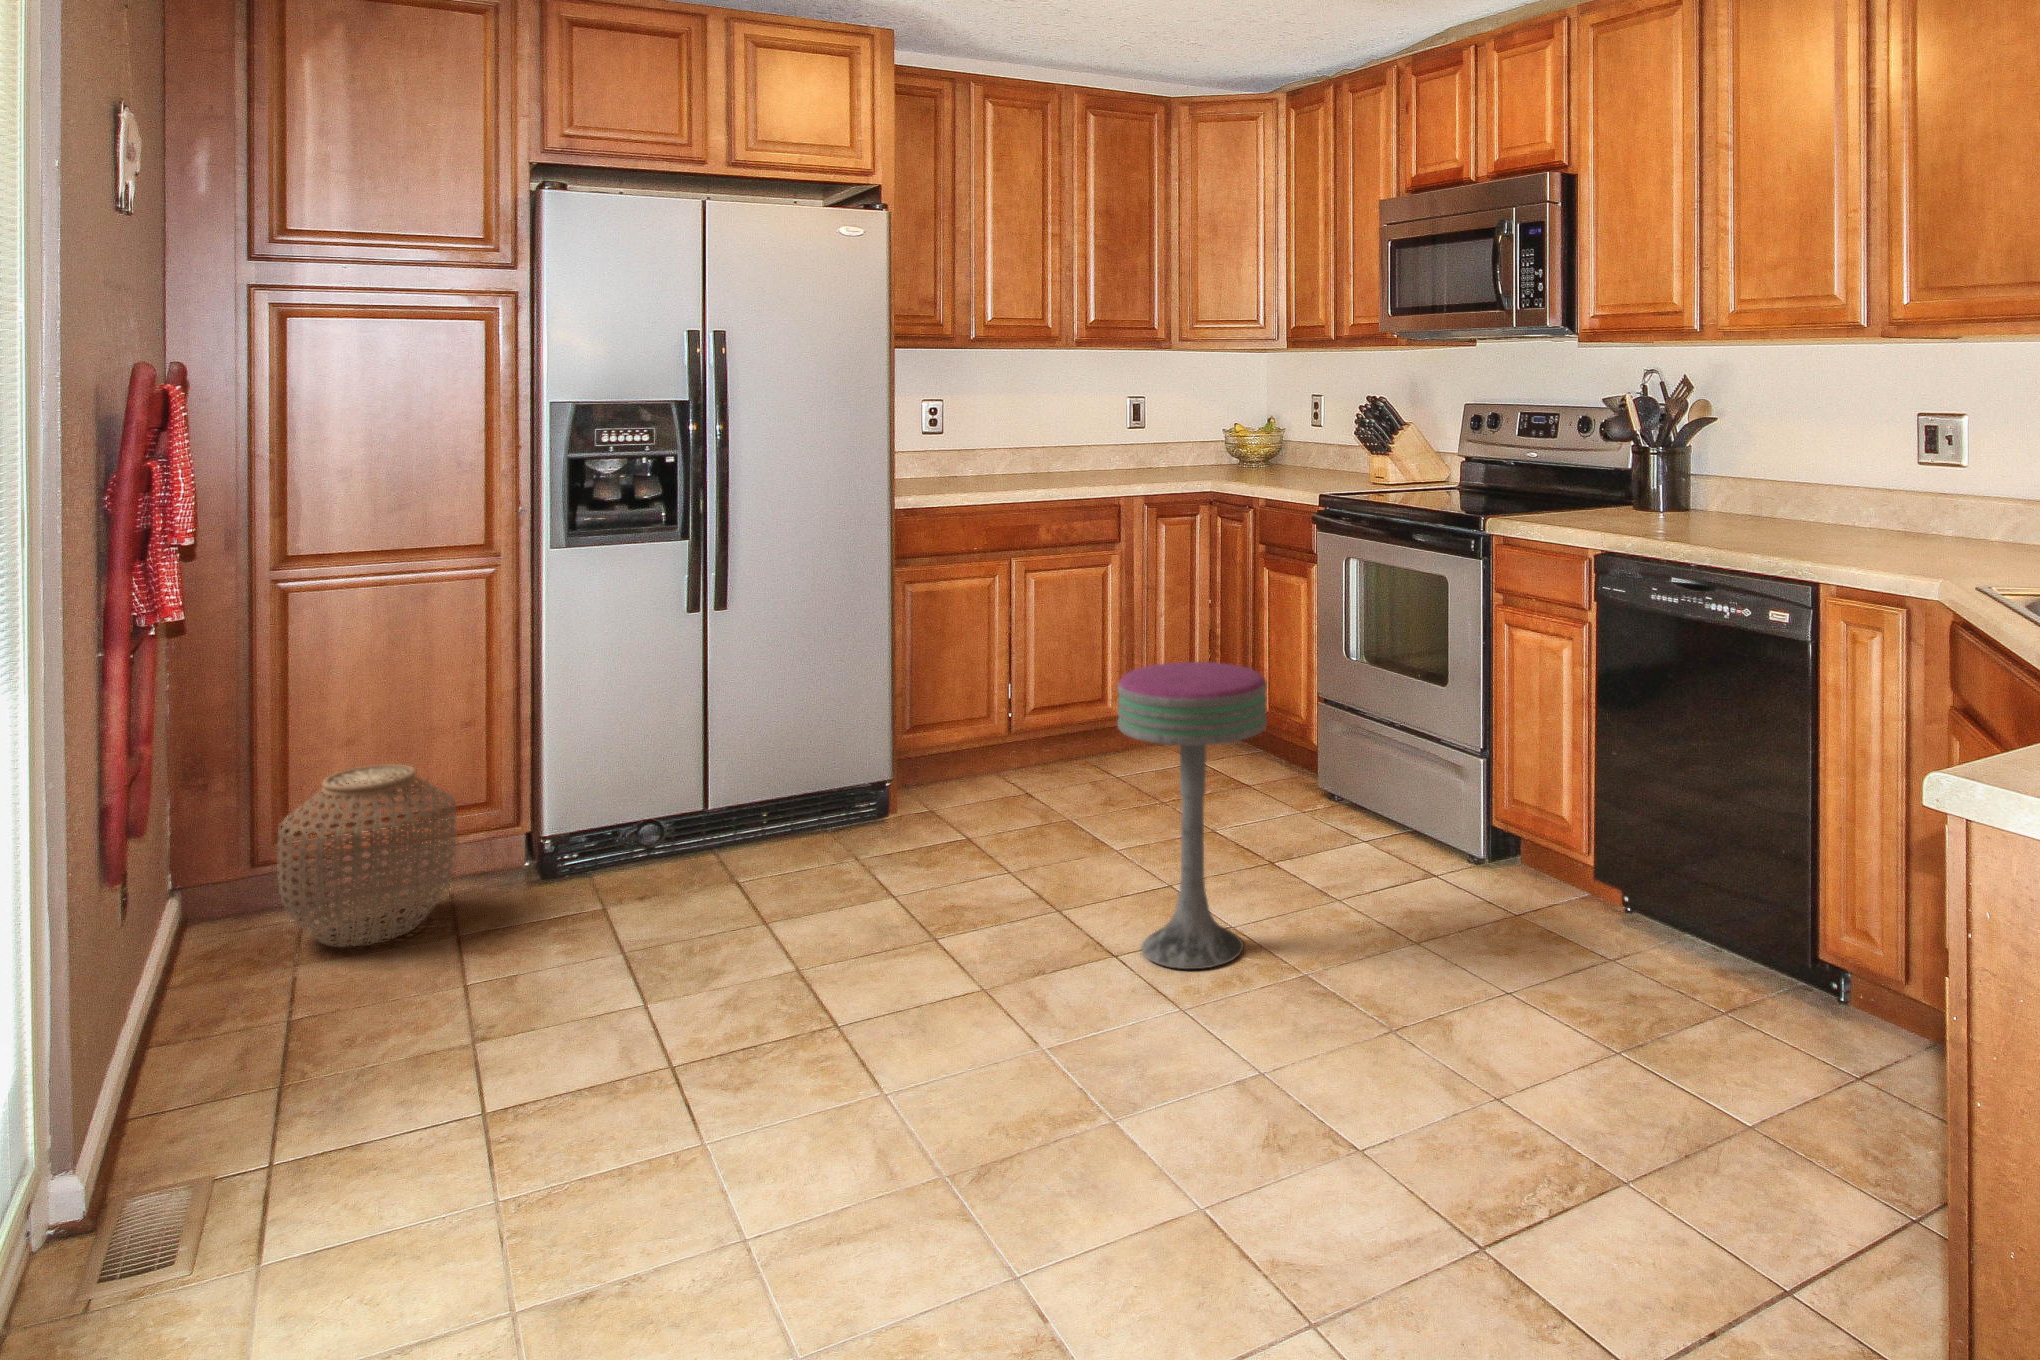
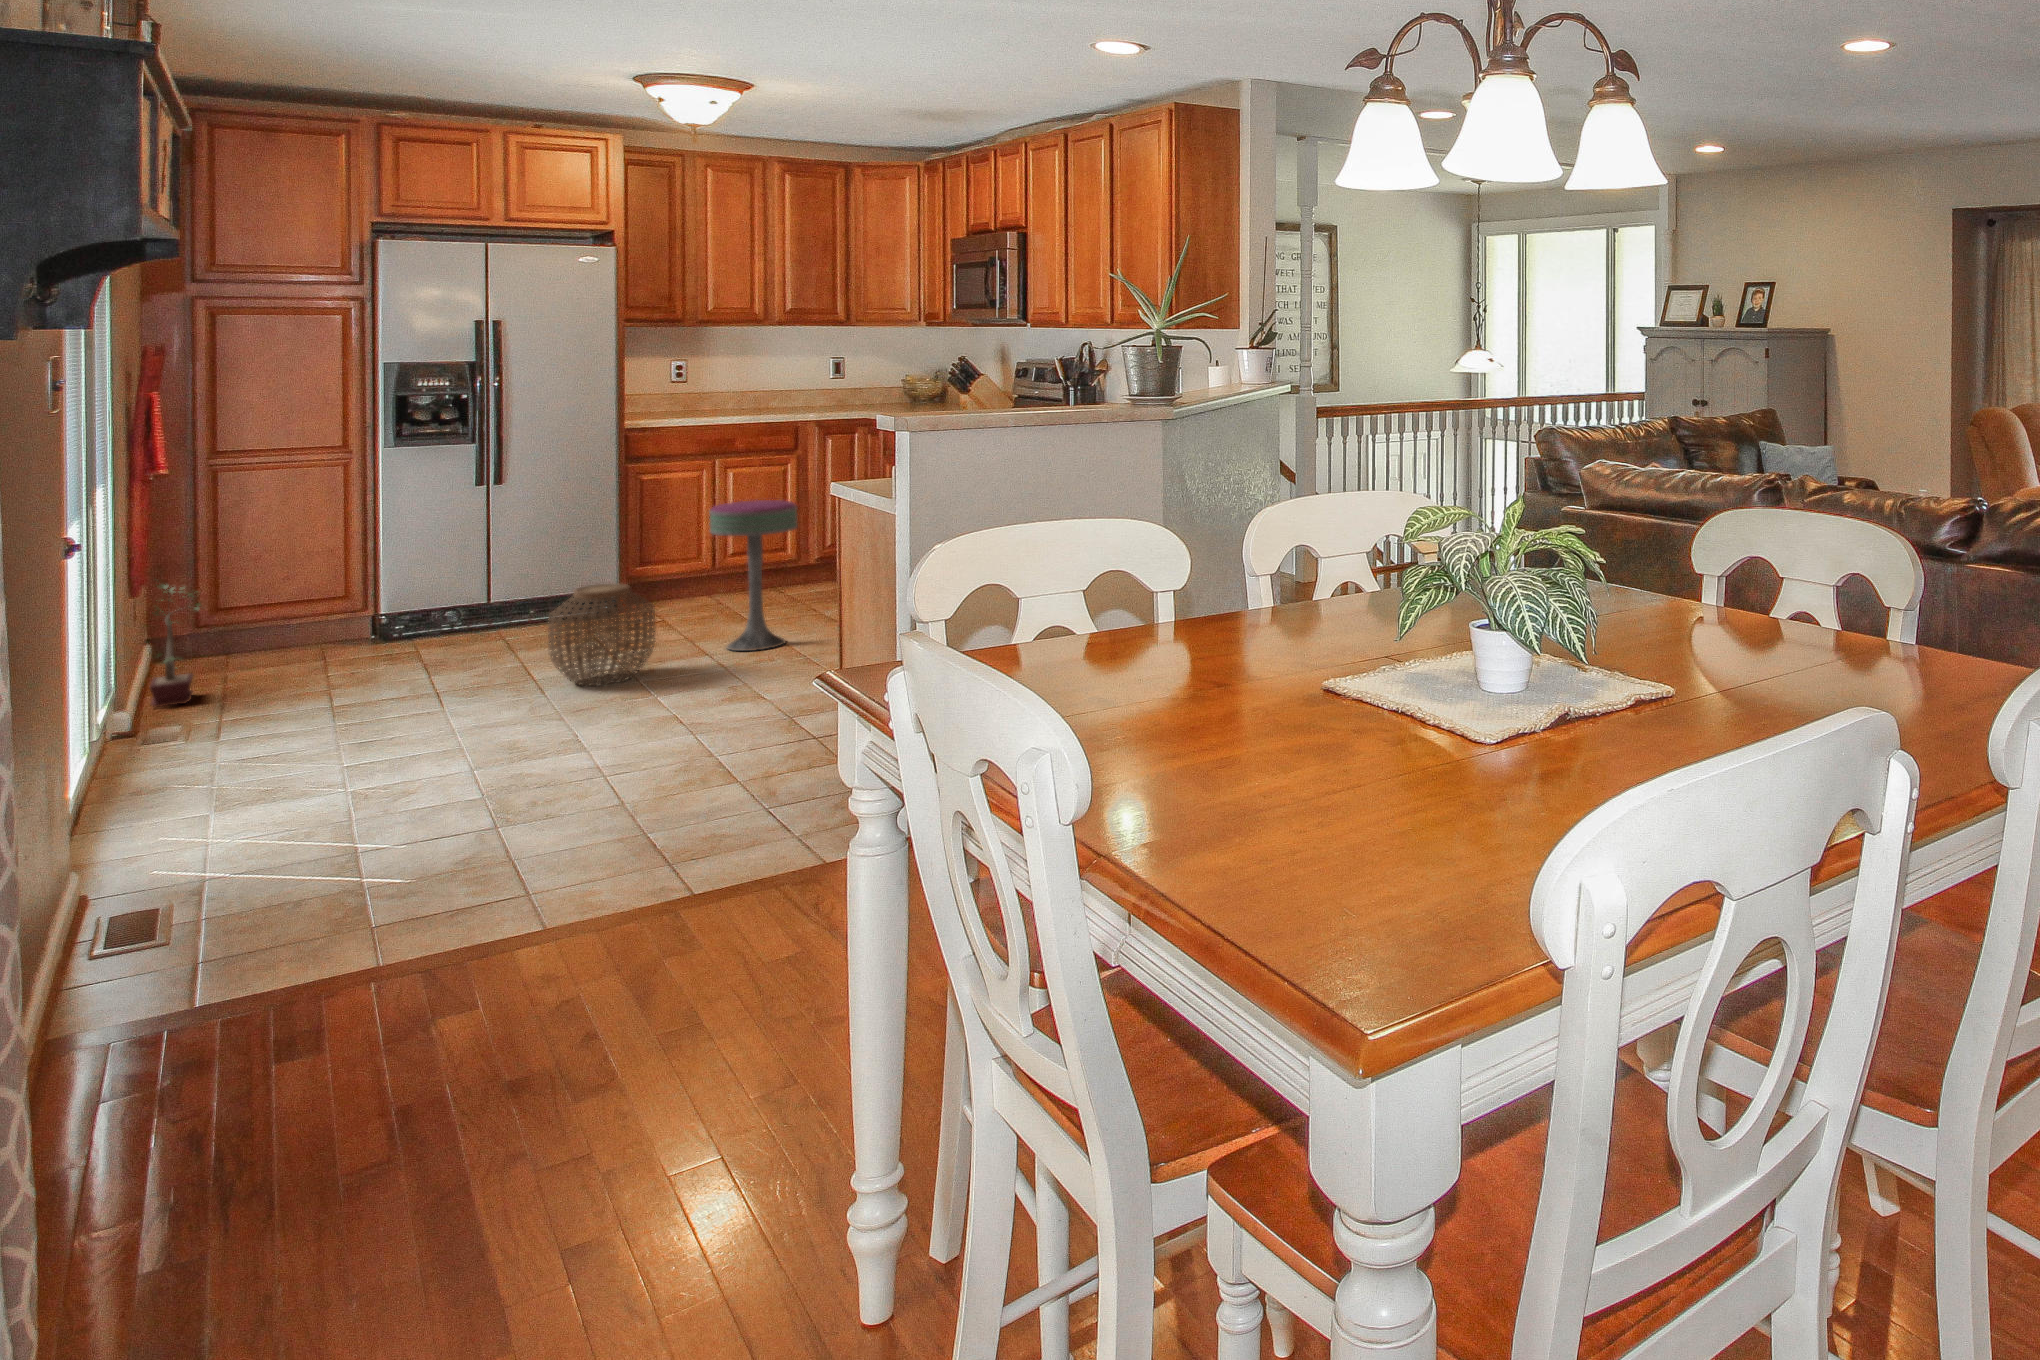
woven basket: present [278,764,457,947] -> present [548,583,655,686]
potted plant: none [149,826,266,1101] -> present [150,584,200,707]

